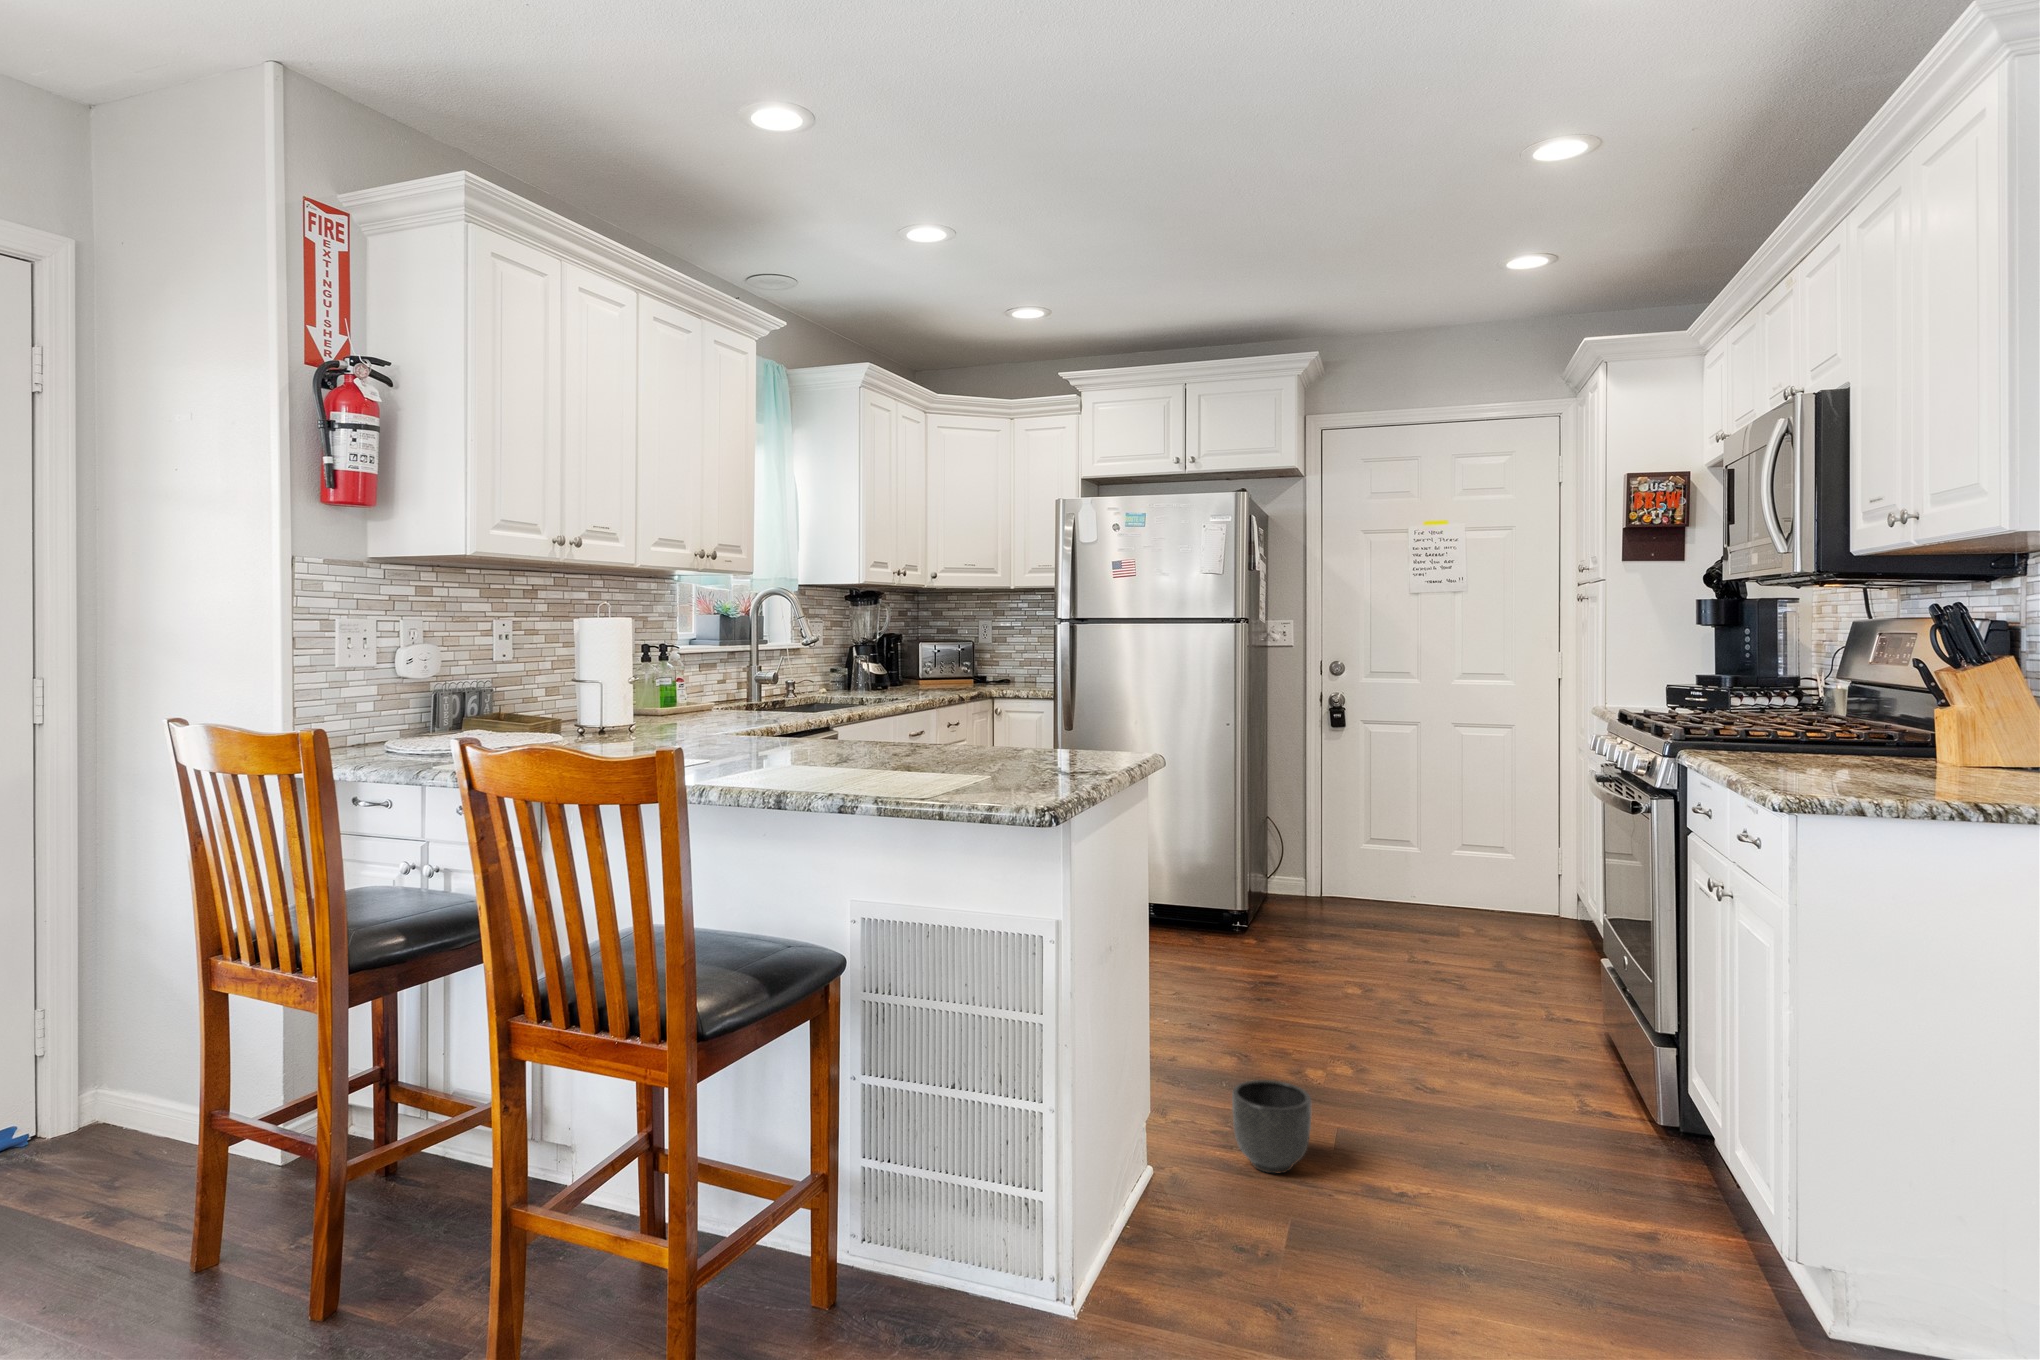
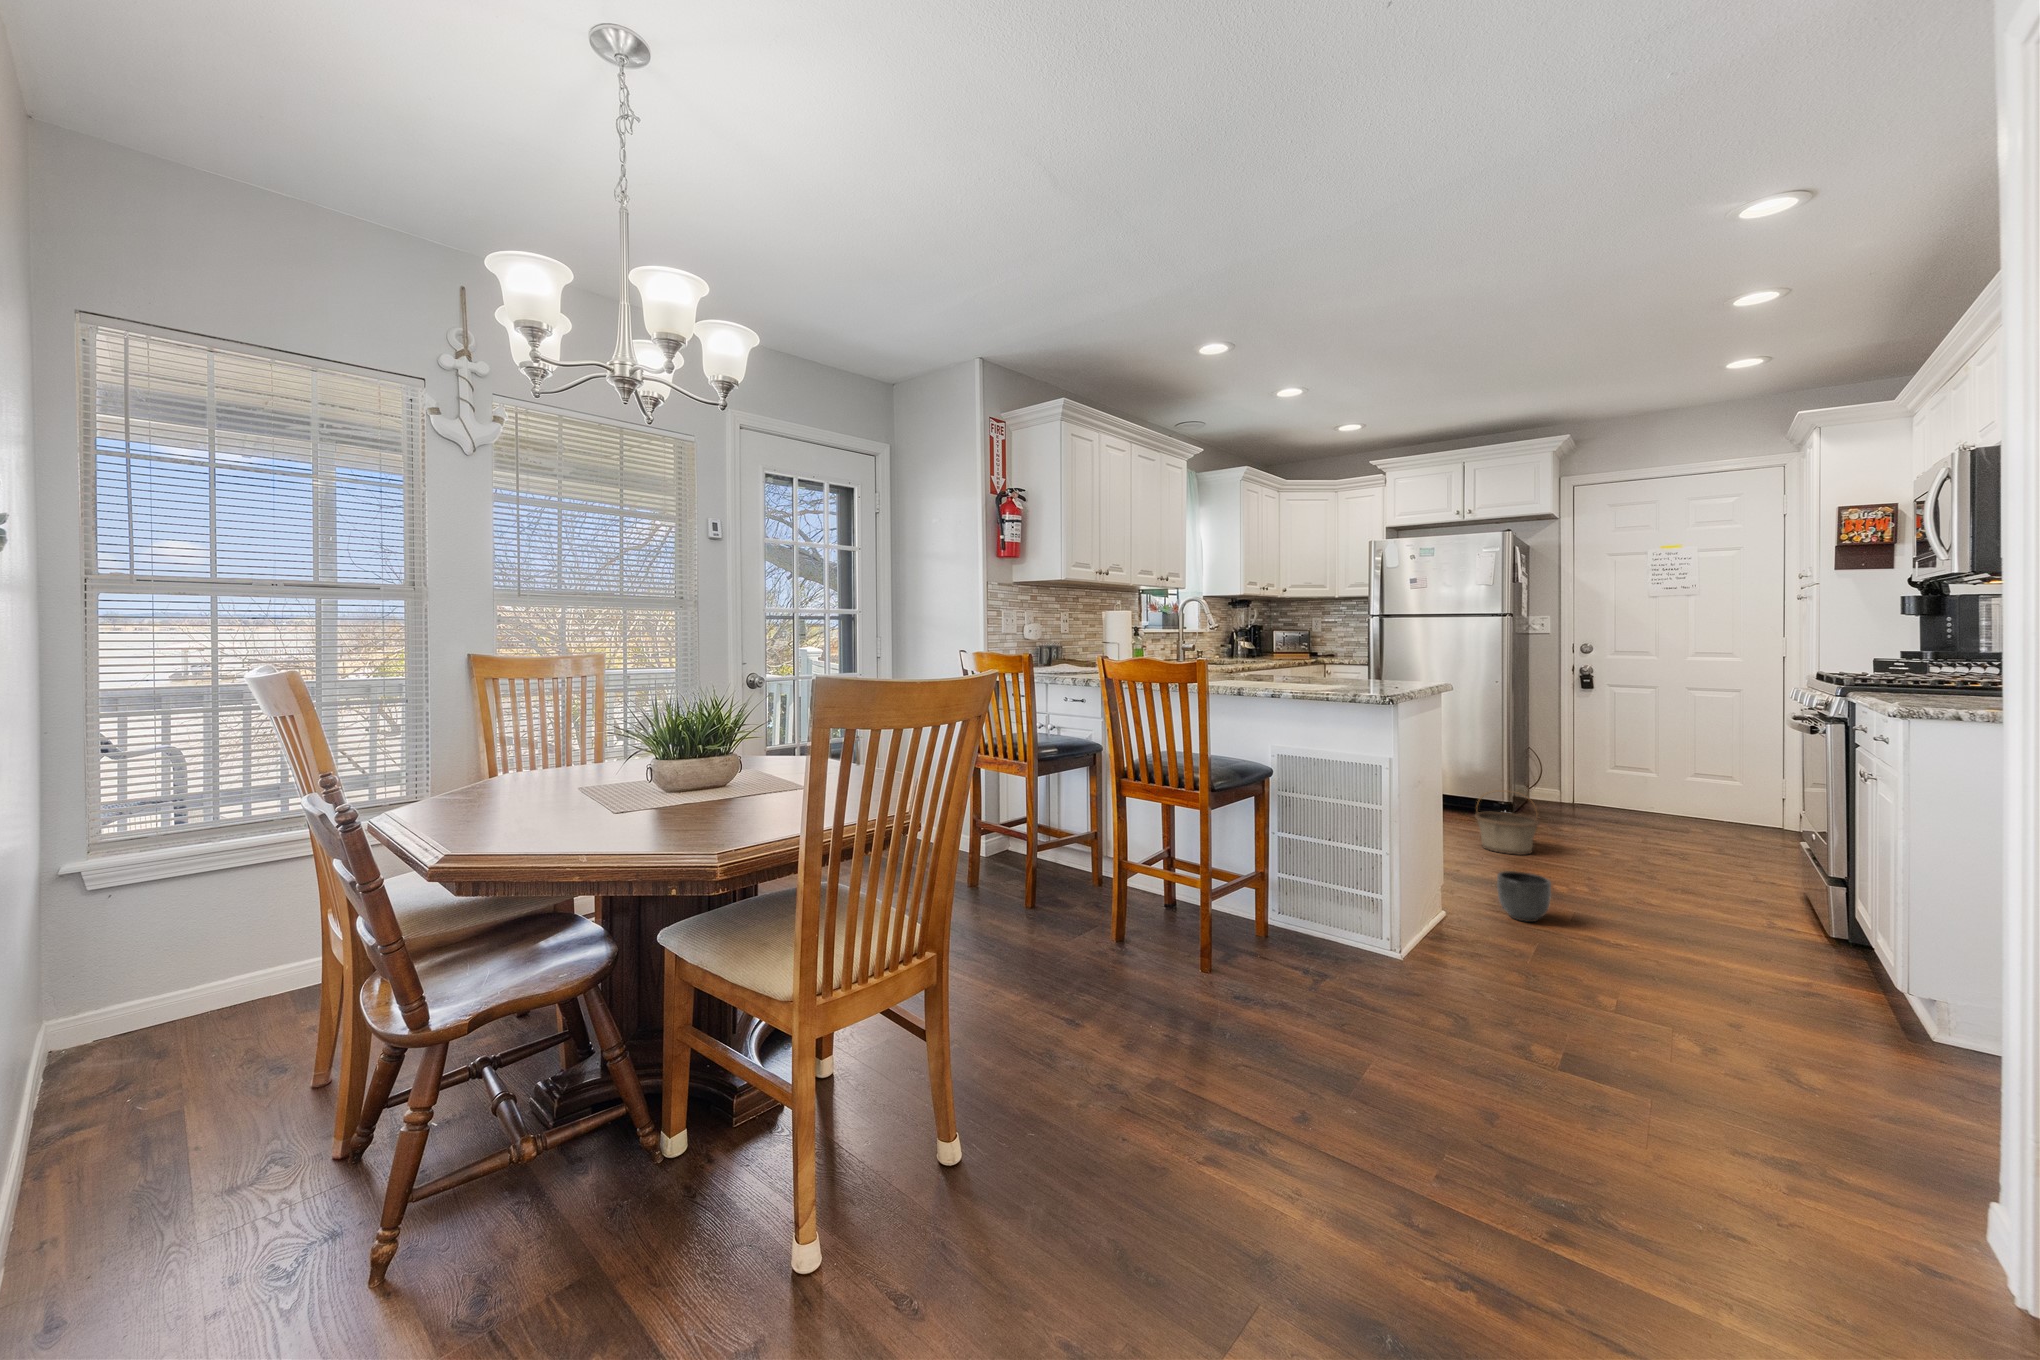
basket: none [1198,908,1288,1013] -> present [1475,790,1540,855]

